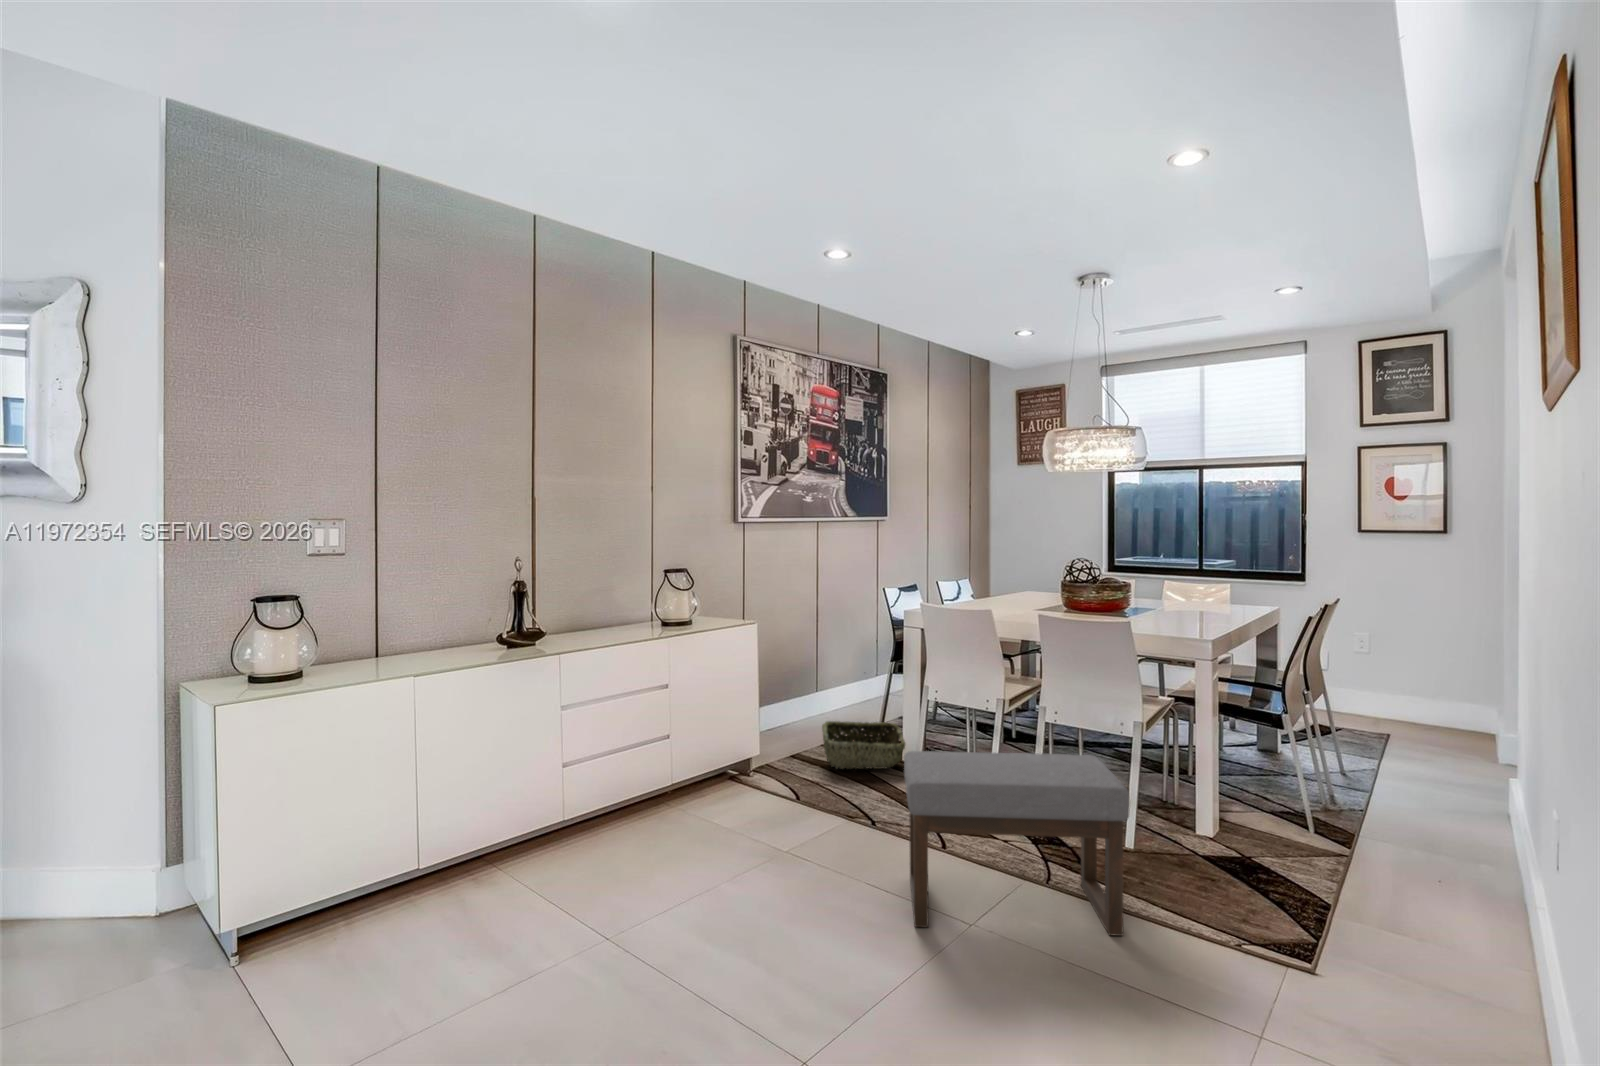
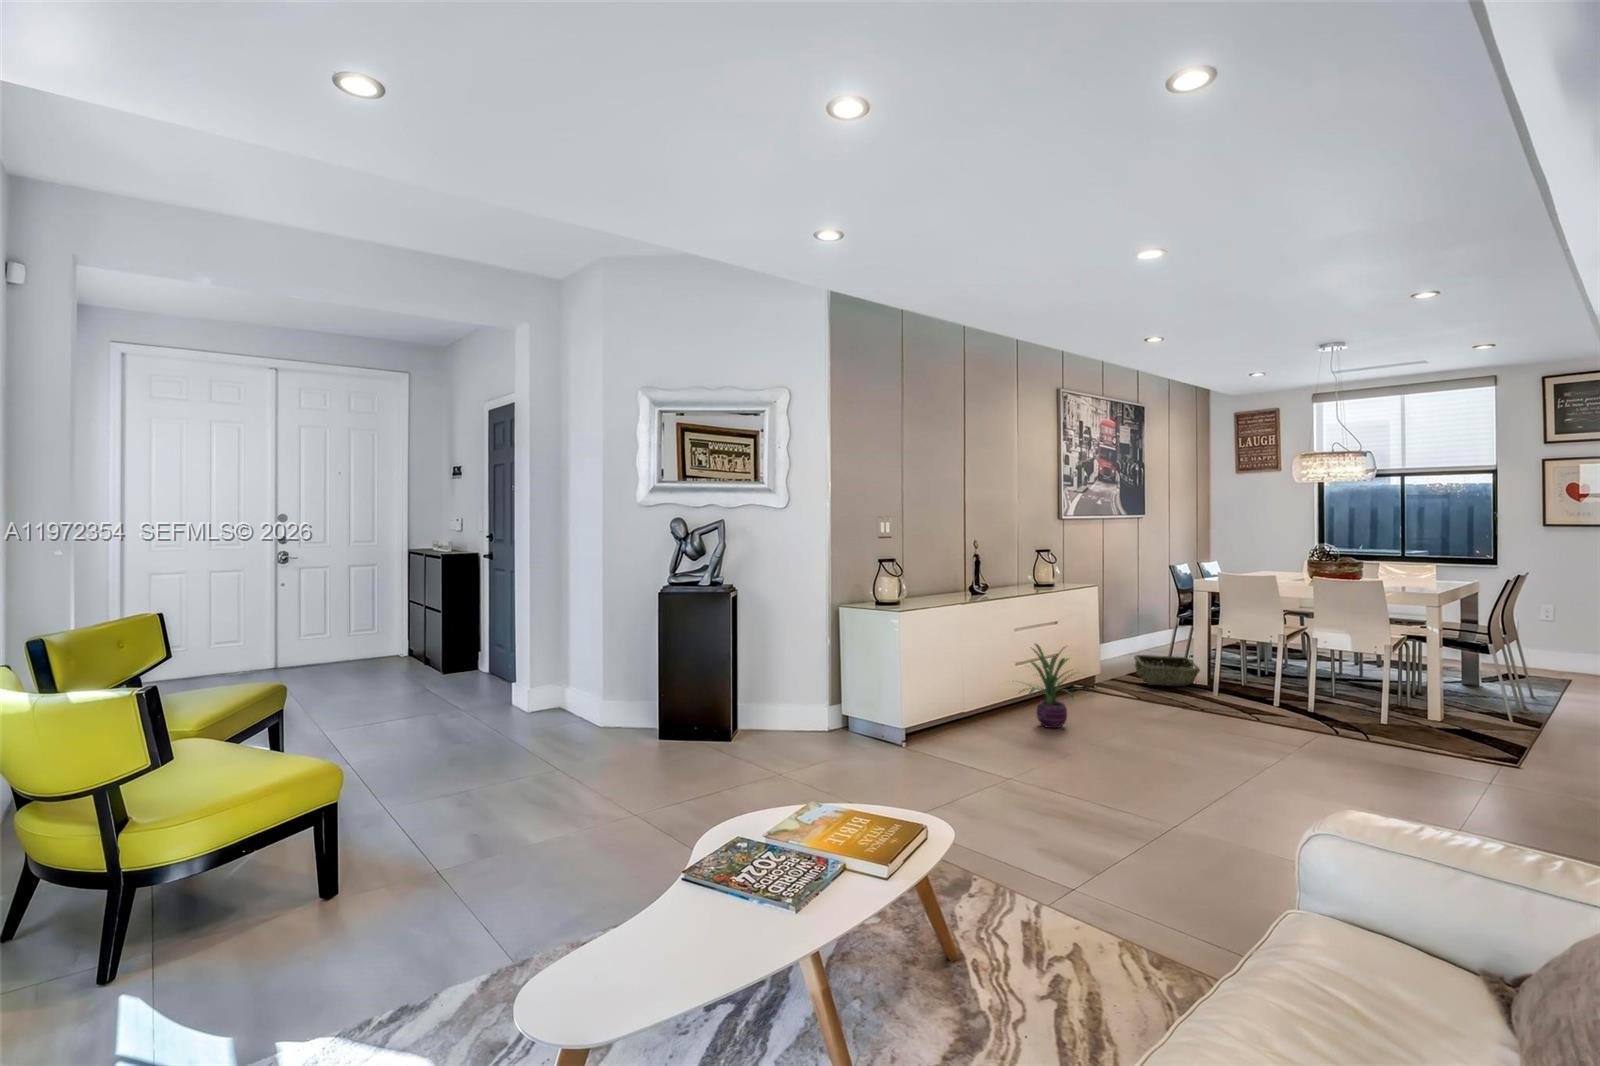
decorative plant: none [519,735,662,889] -> present [1021,644,1074,728]
ottoman: present [904,751,1130,936] -> none [1244,655,1403,754]

